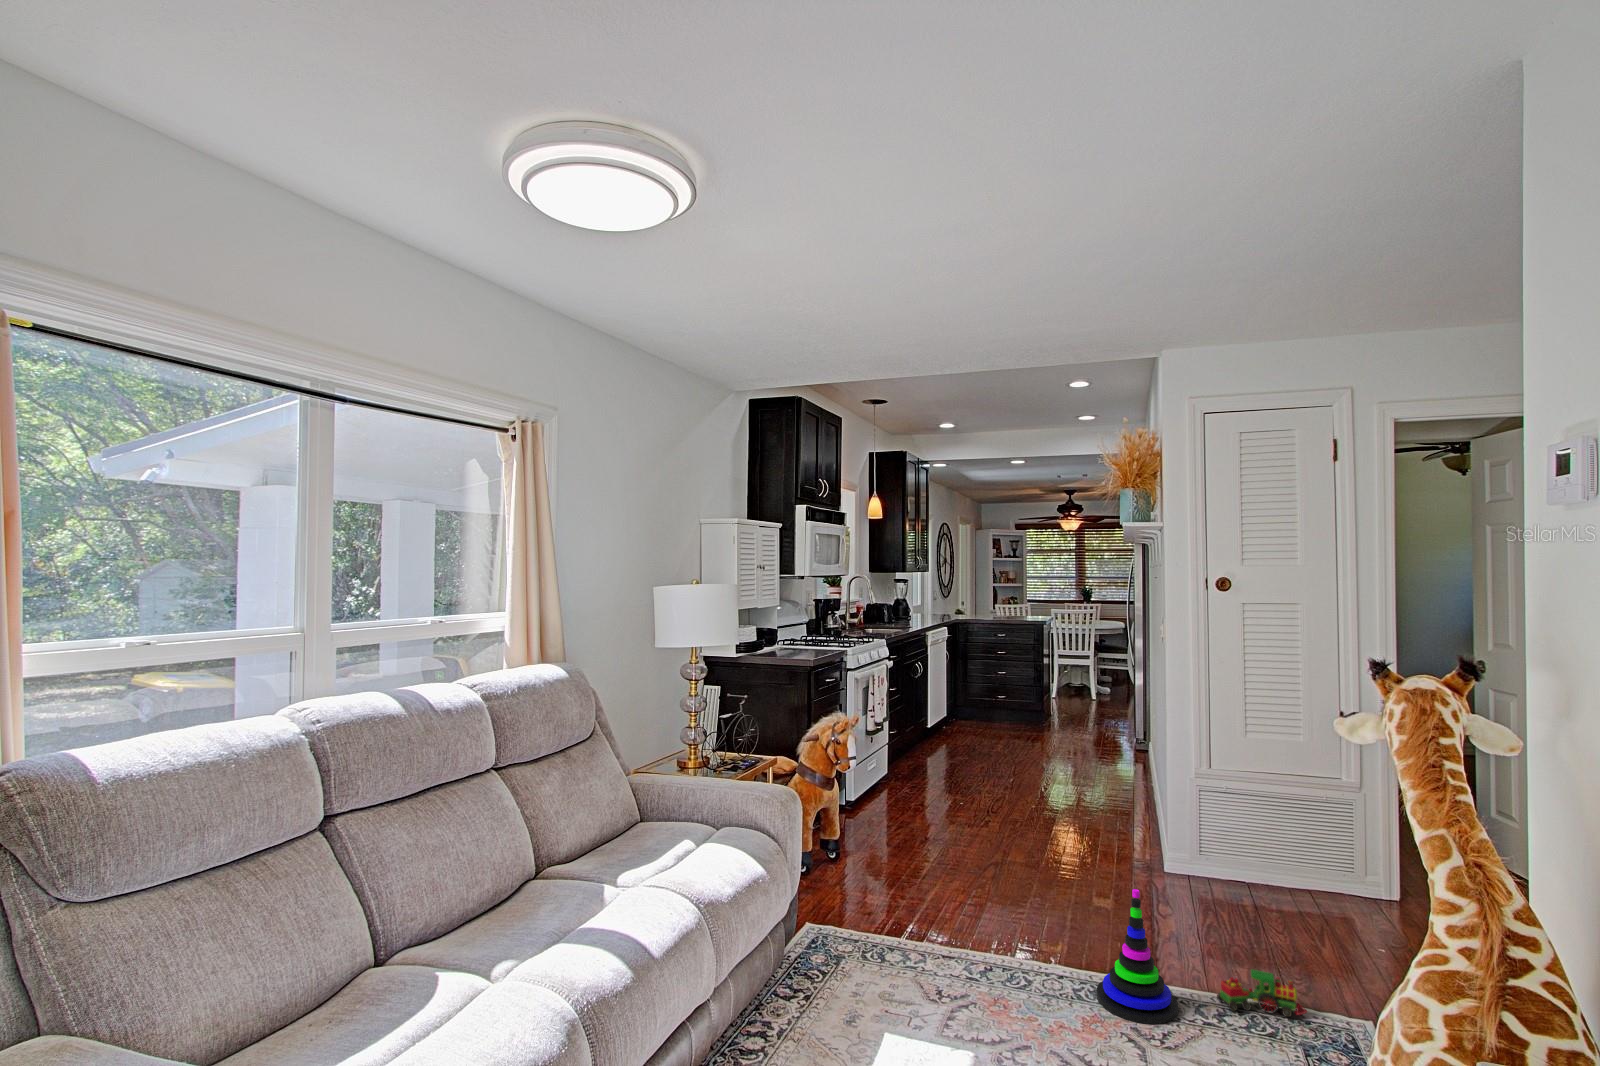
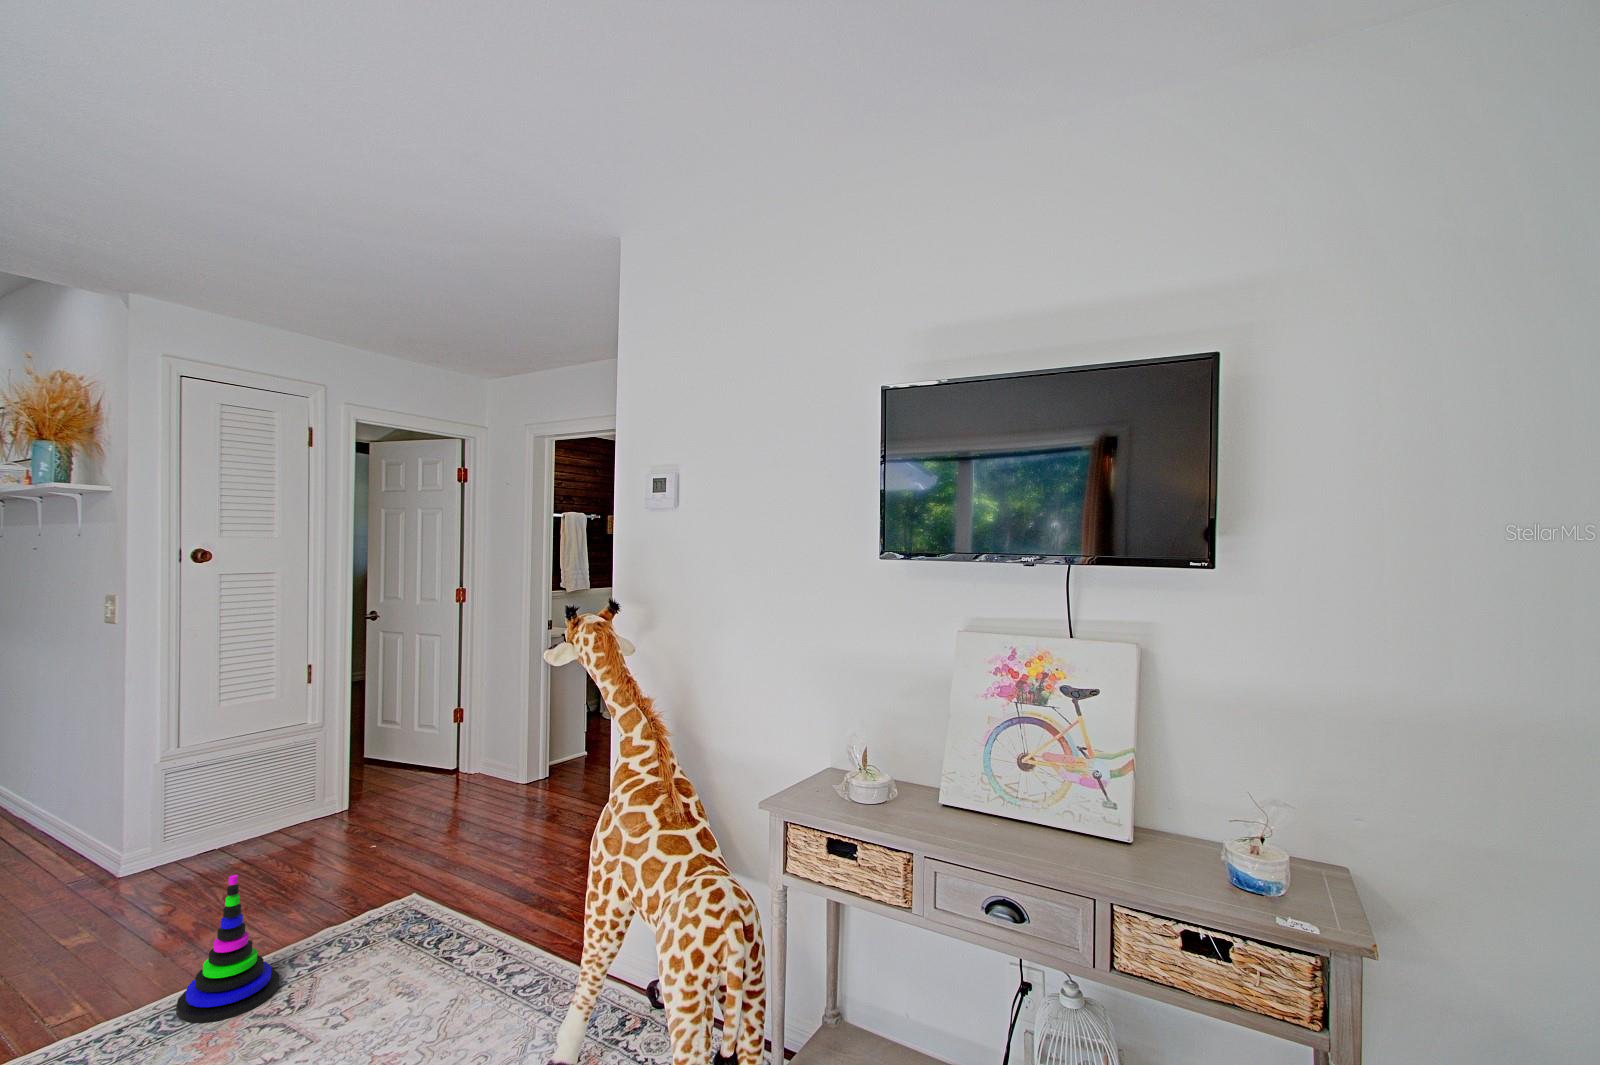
toy train: present [1217,969,1307,1017] -> none [298,892,373,947]

